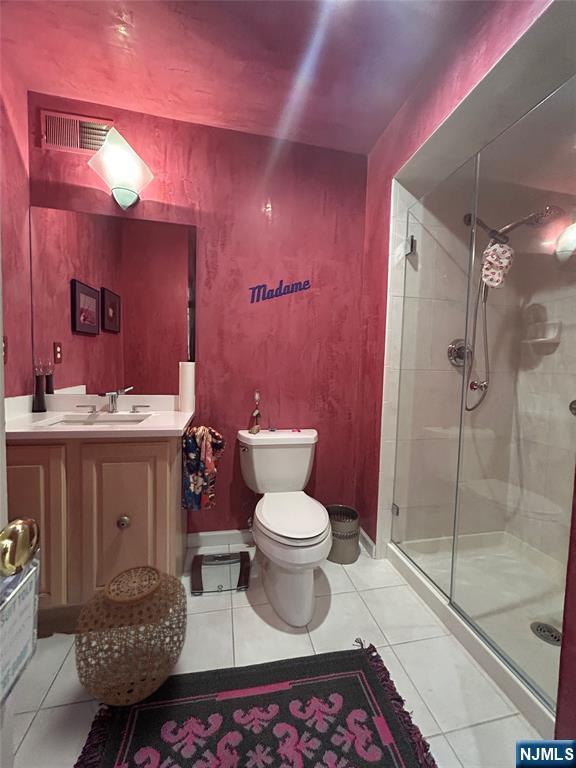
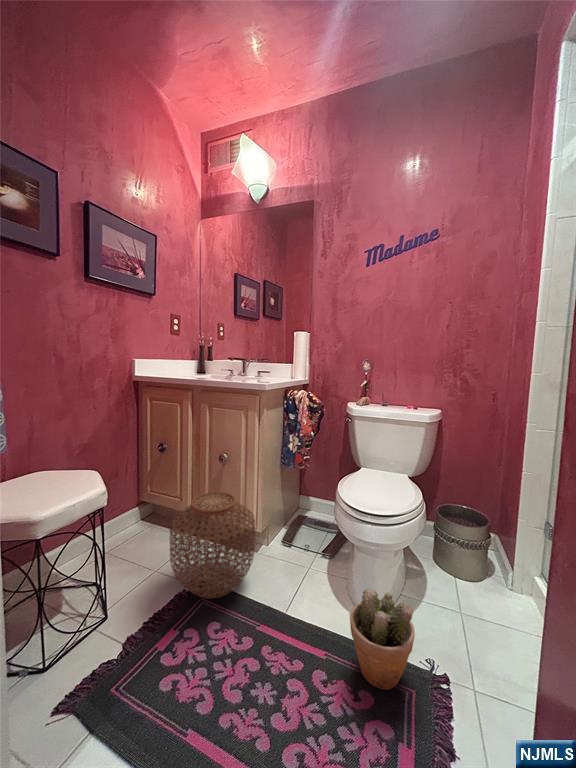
potted plant: none [308,603,361,686] -> present [350,588,415,690]

